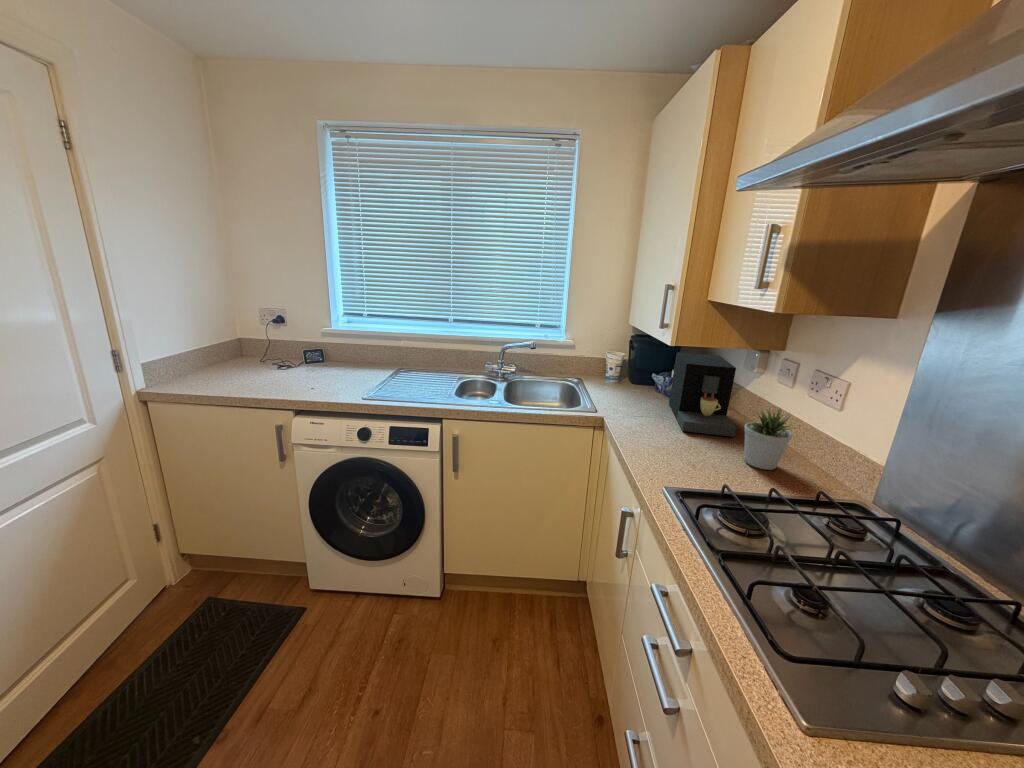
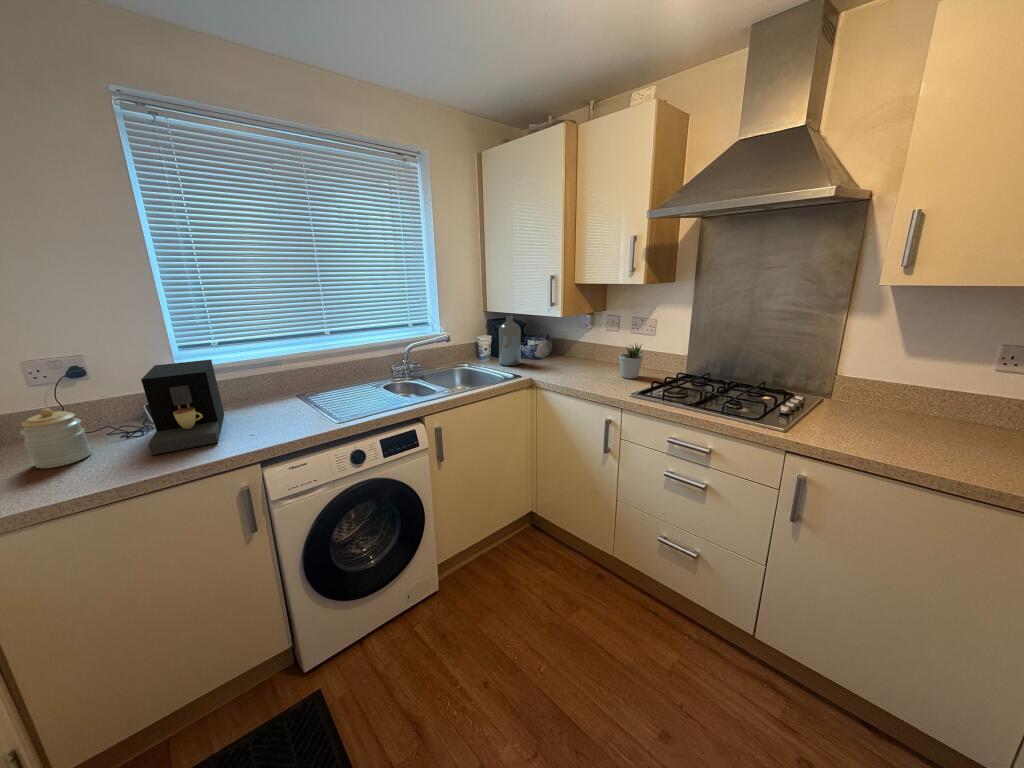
bottle: none [612,332,647,398] -> present [499,316,521,366]
jar: none [219,337,253,375] -> present [20,409,91,468]
coffee maker: present [669,352,736,437] -> present [141,359,224,455]

